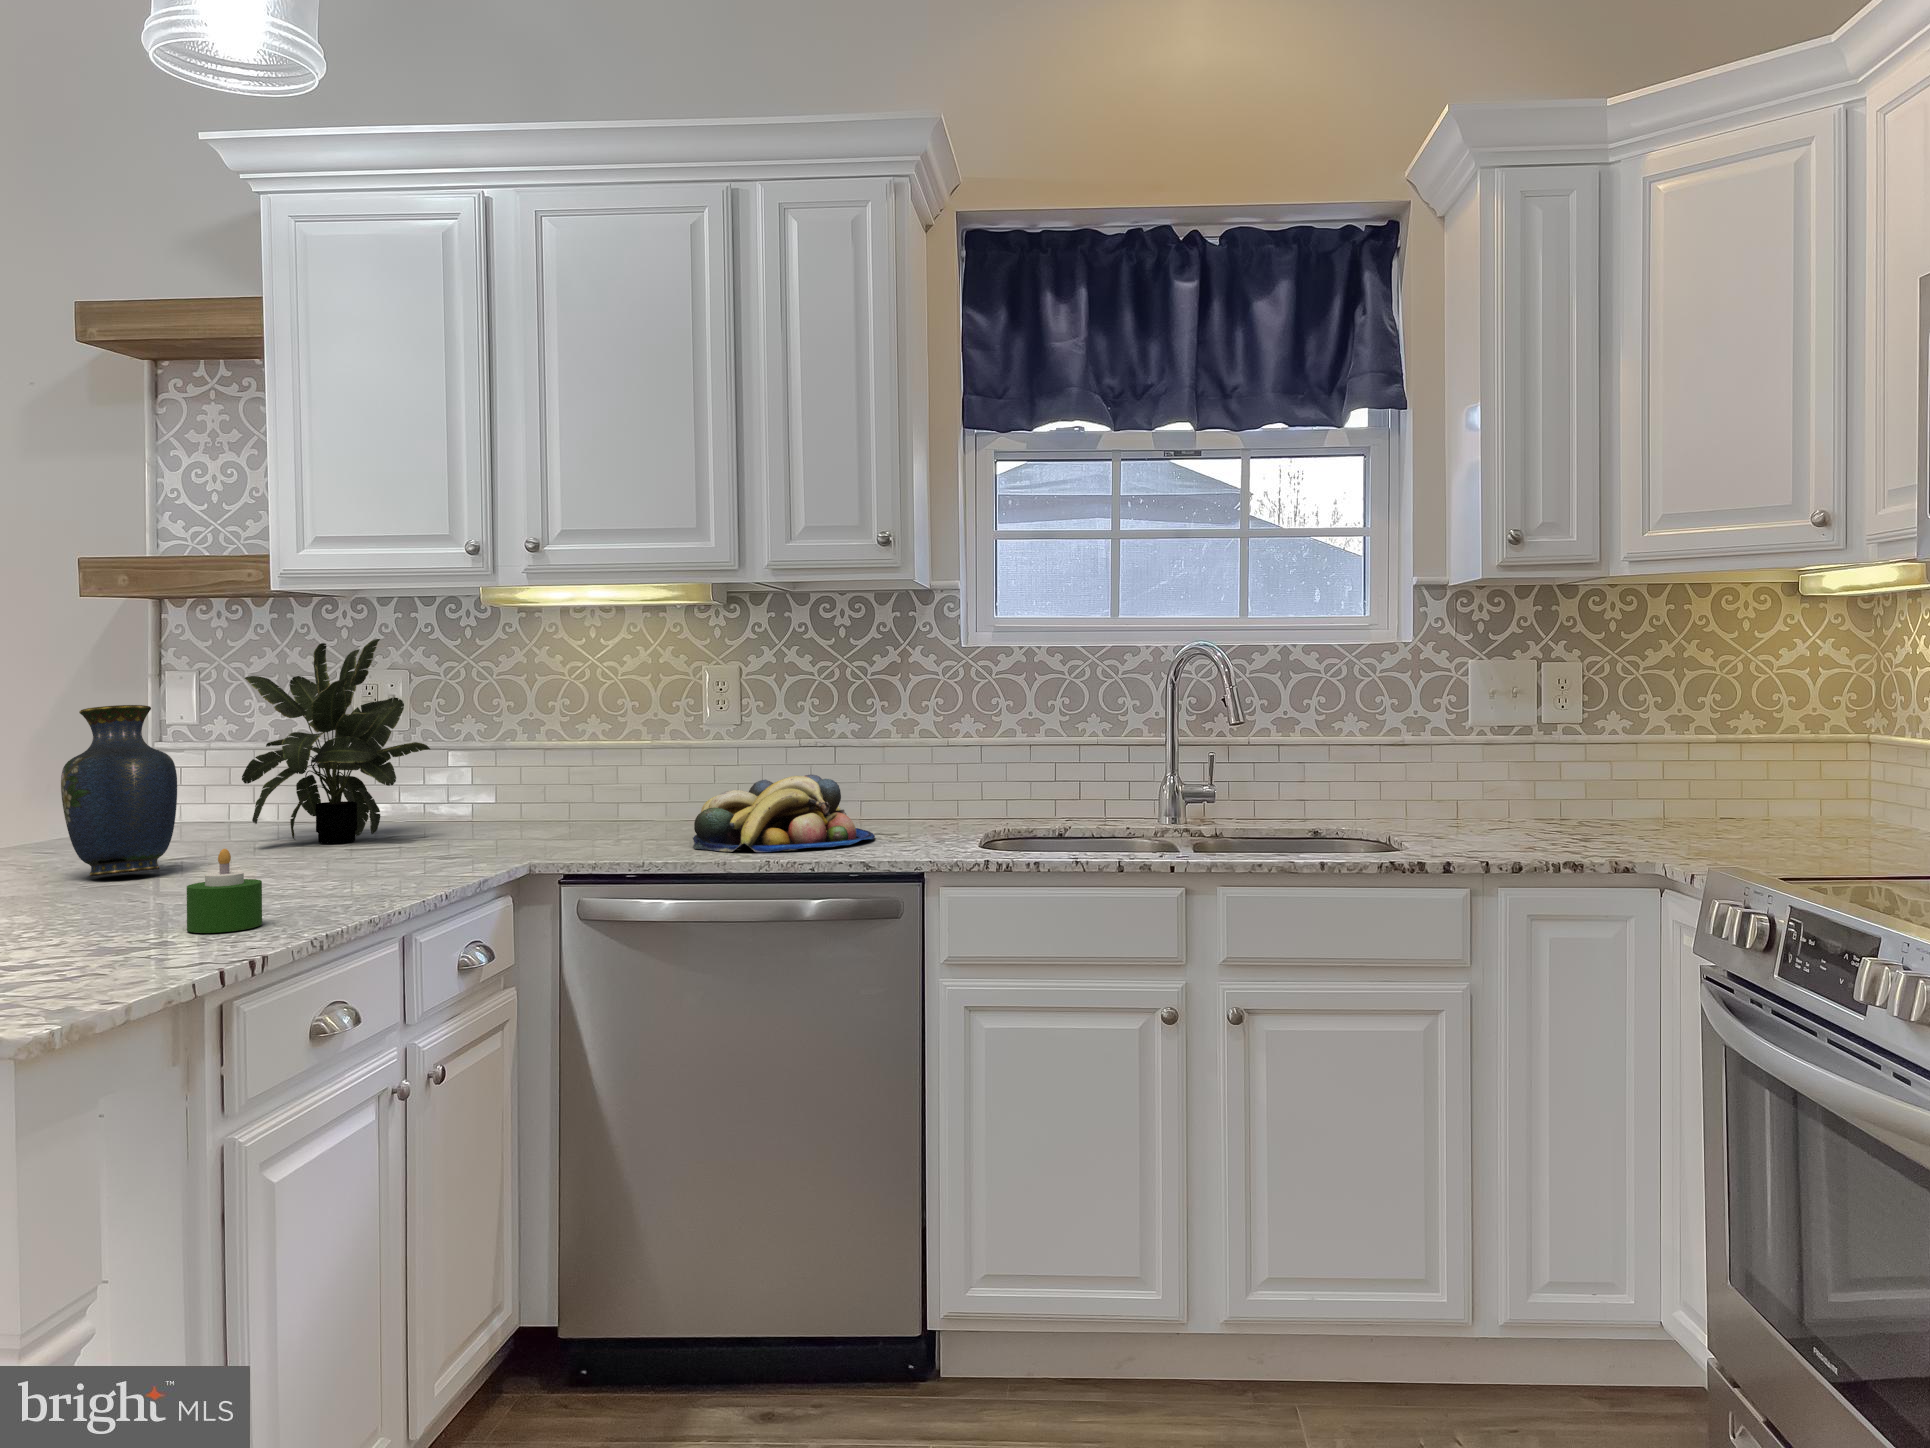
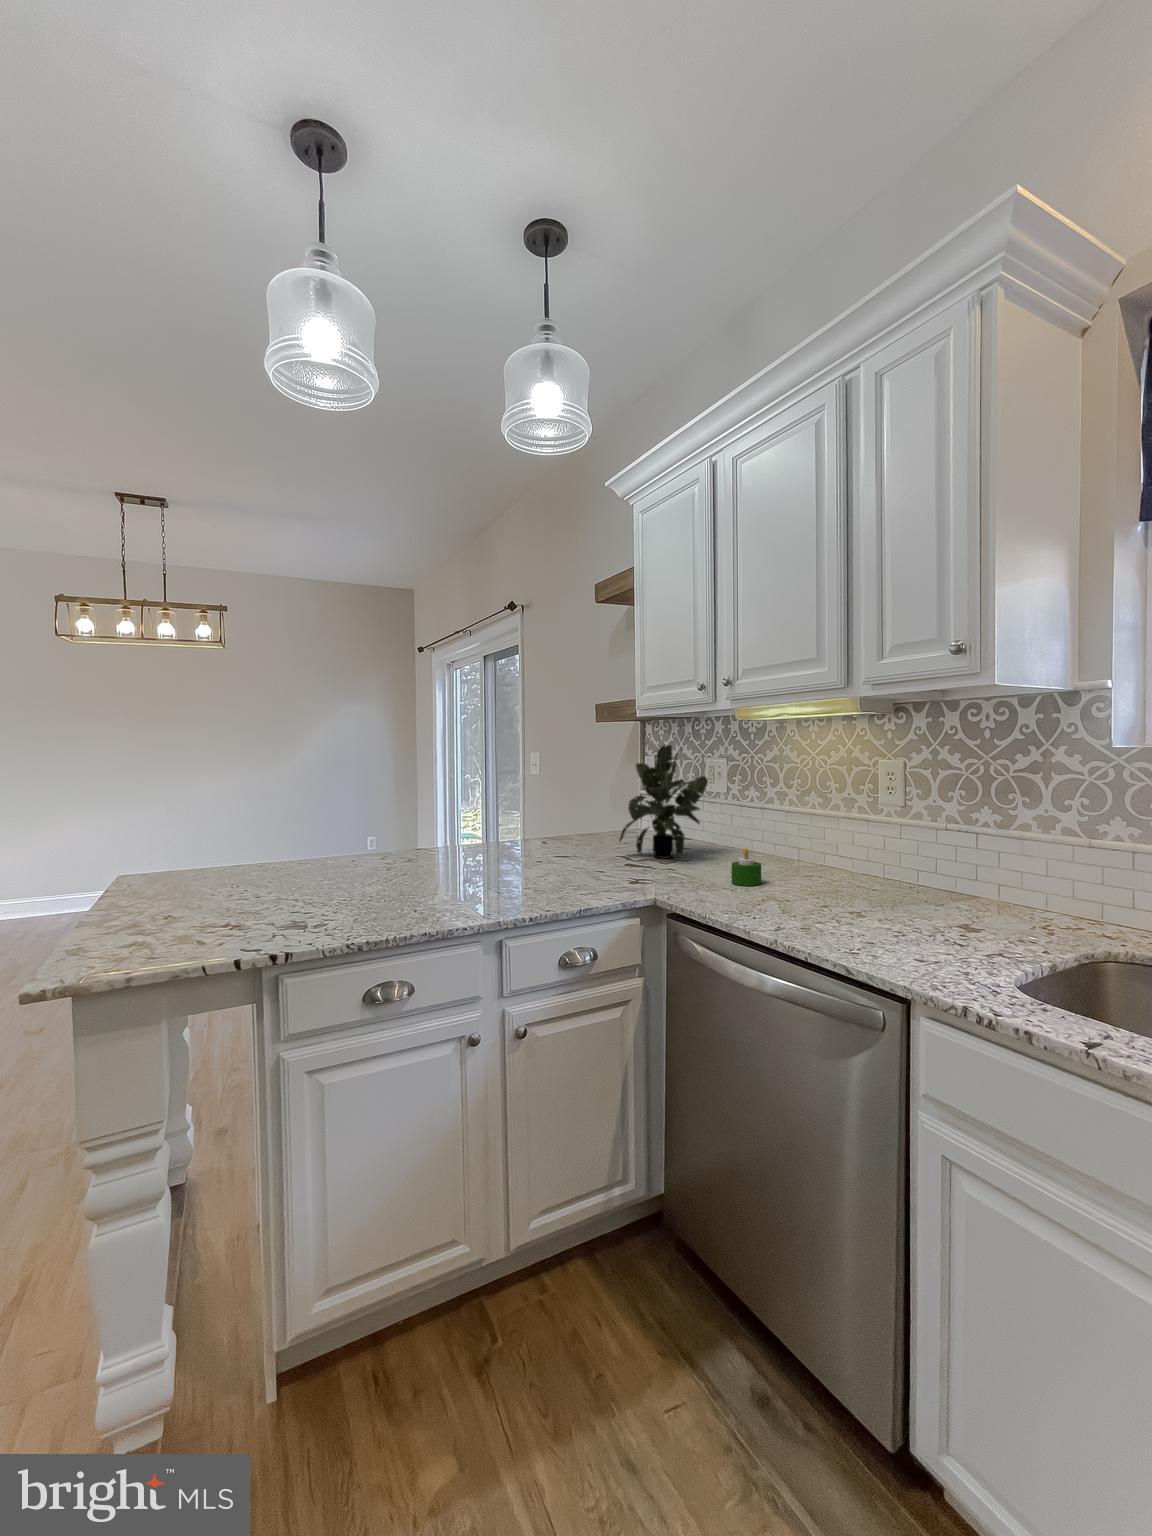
vase: present [61,705,177,876] -> none [509,783,555,866]
fruit bowl: present [693,775,875,852] -> none [794,858,963,932]
candle: present [187,849,262,933] -> present [732,848,761,886]

